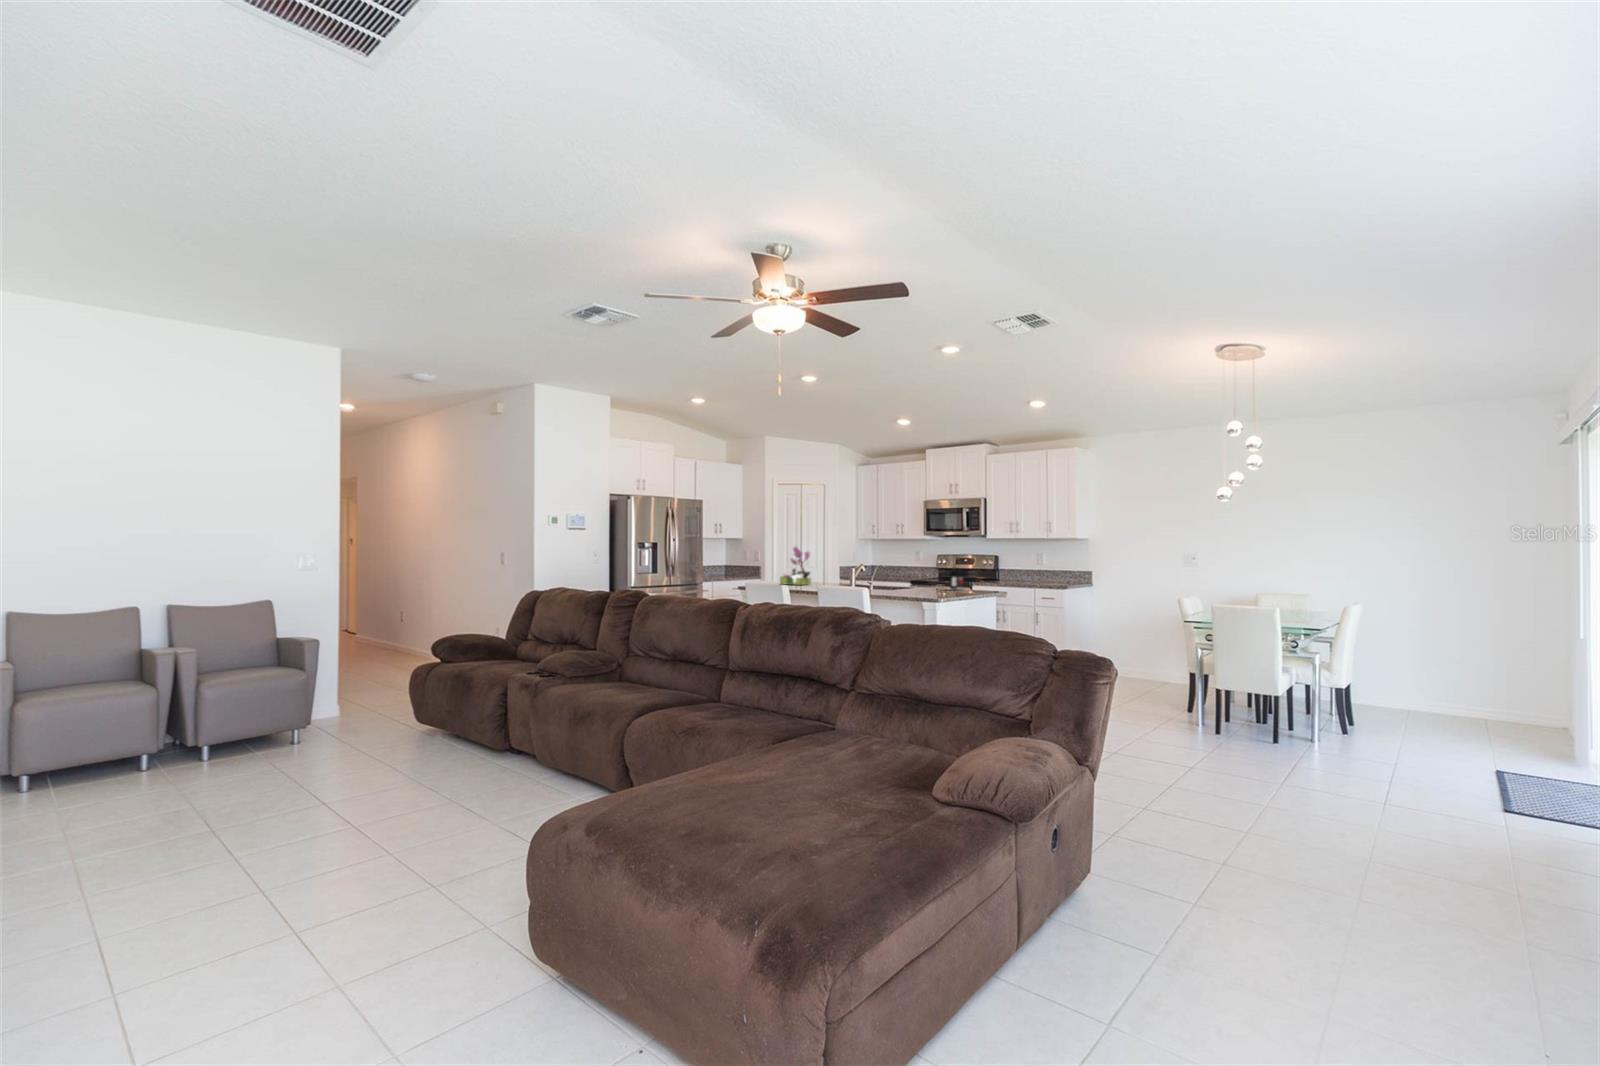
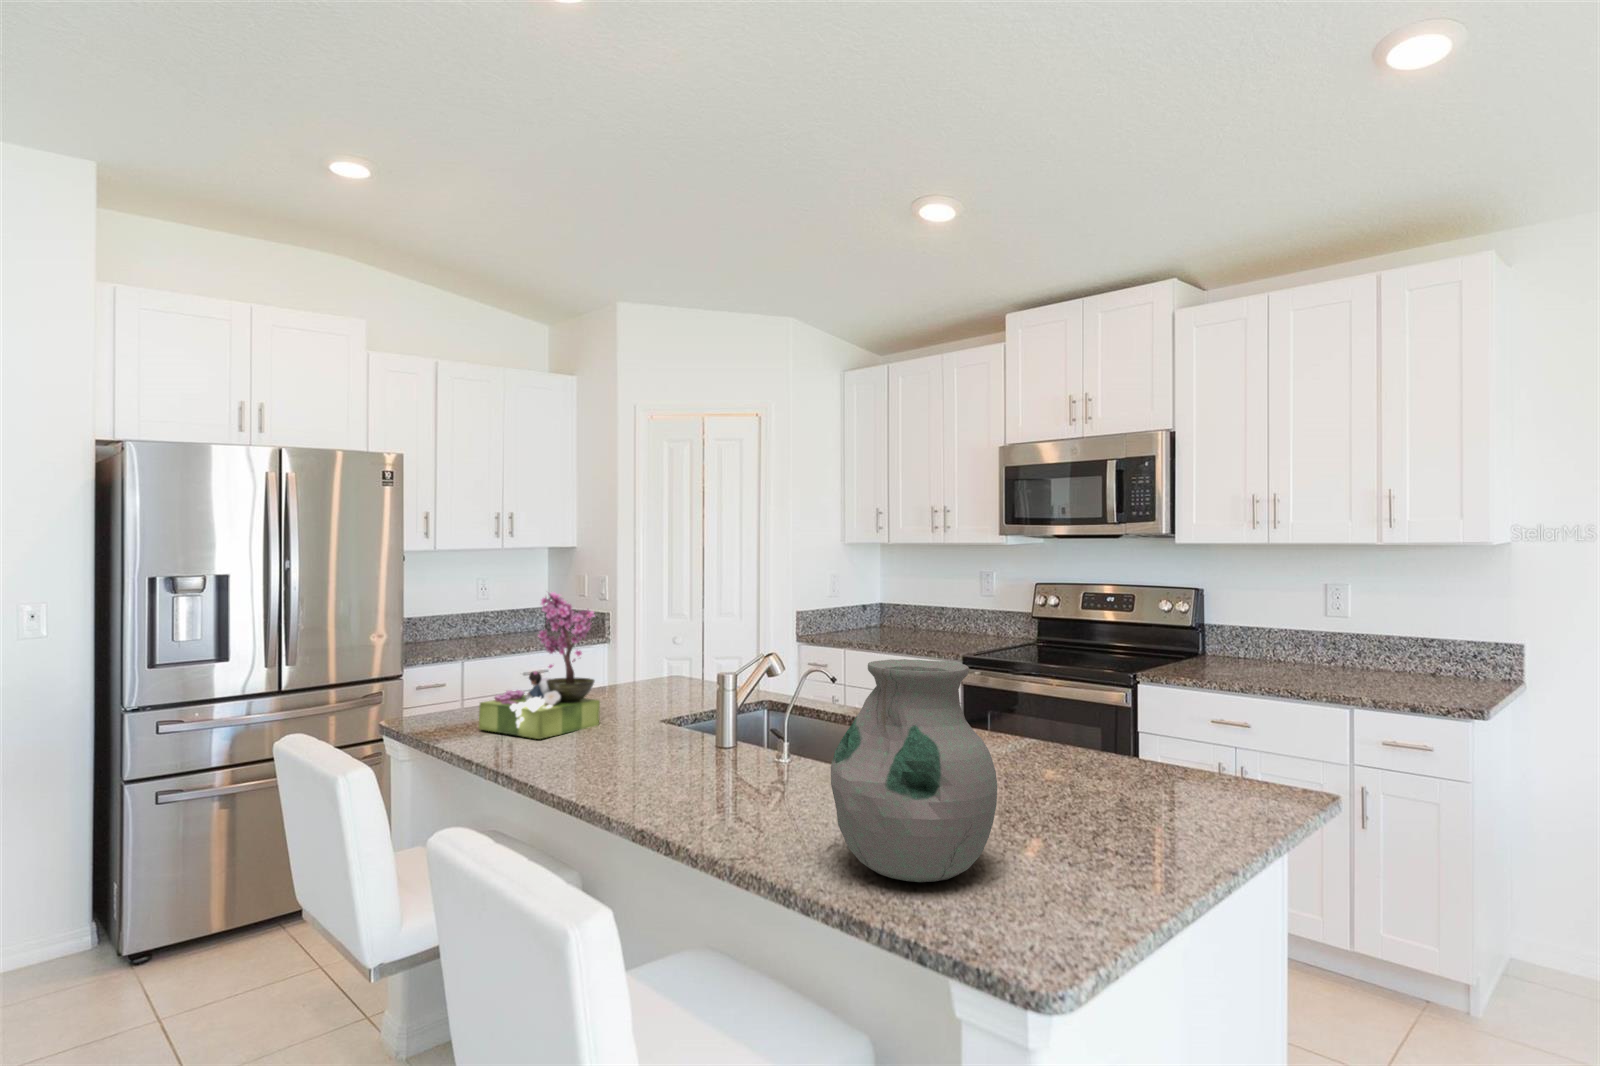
vase: none [896,553,927,592] -> present [831,659,997,882]
wine bottle: present [950,567,963,590] -> none [1019,686,1256,820]

